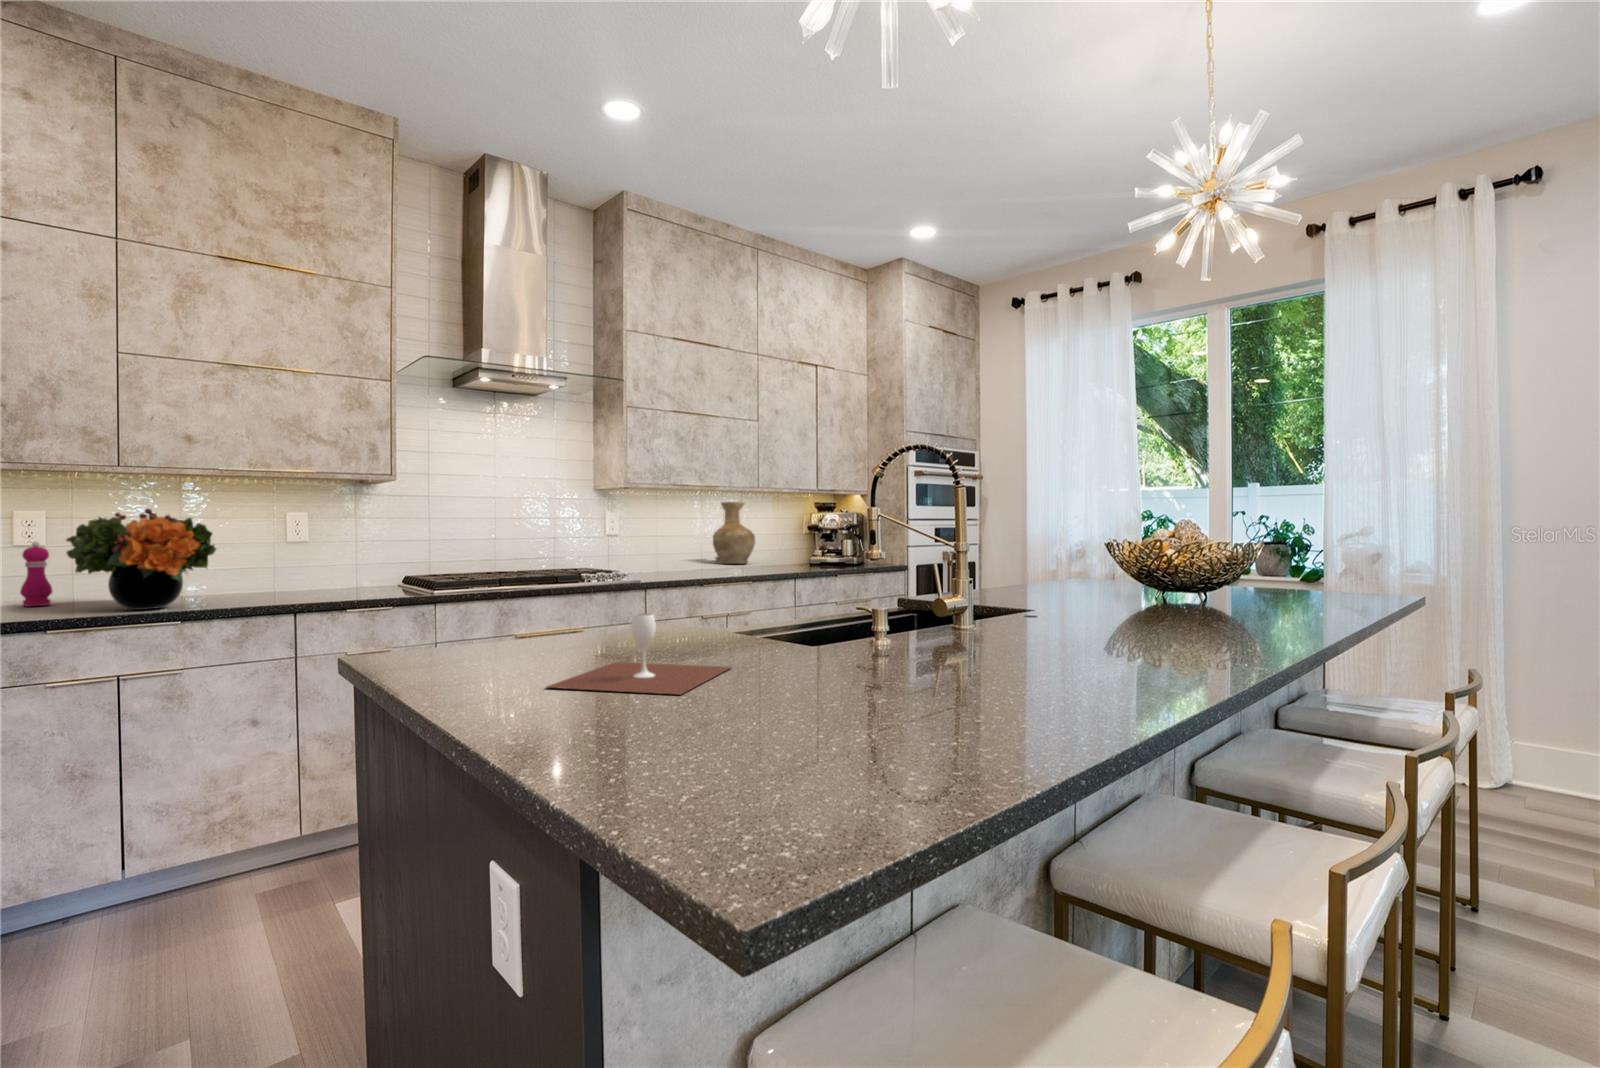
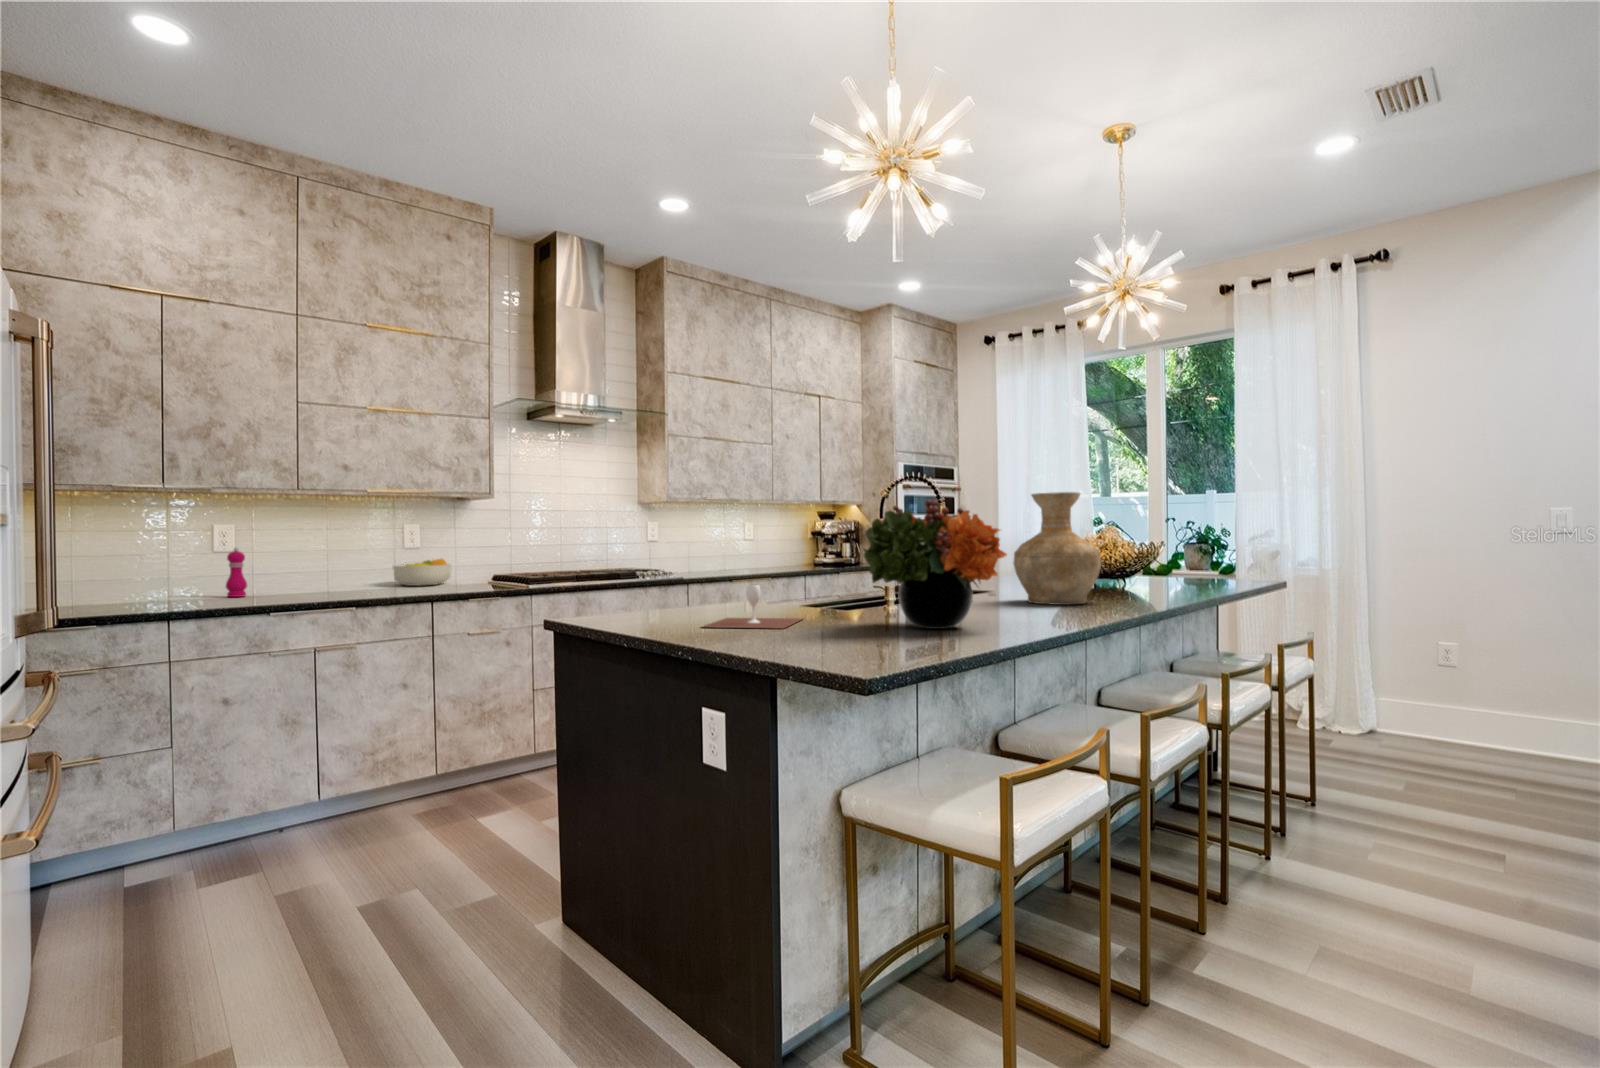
vase: present [713,502,755,564] -> present [1014,492,1102,605]
flower arrangement: present [66,508,216,610] -> present [864,500,1007,629]
fruit bowl: none [271,552,348,590] -> present [393,558,451,586]

